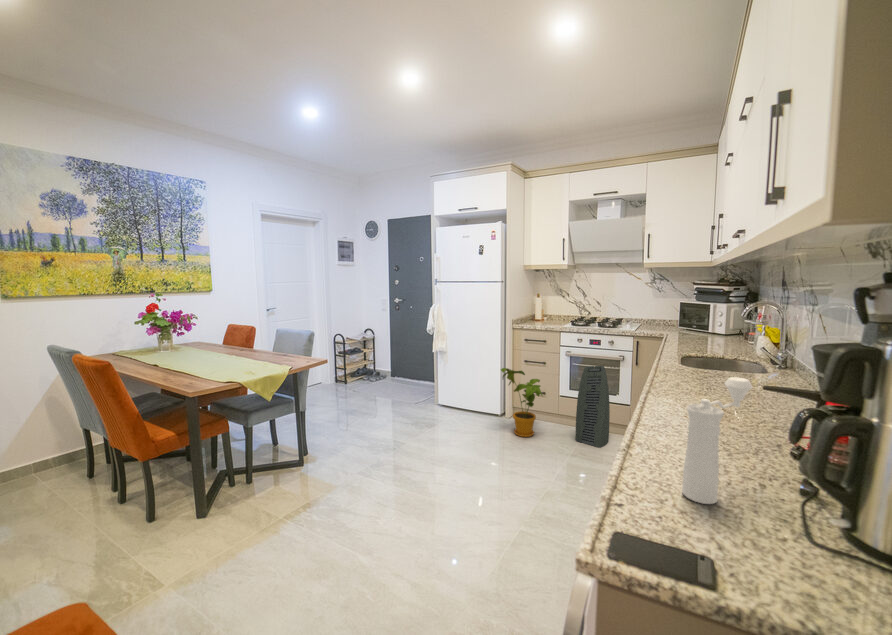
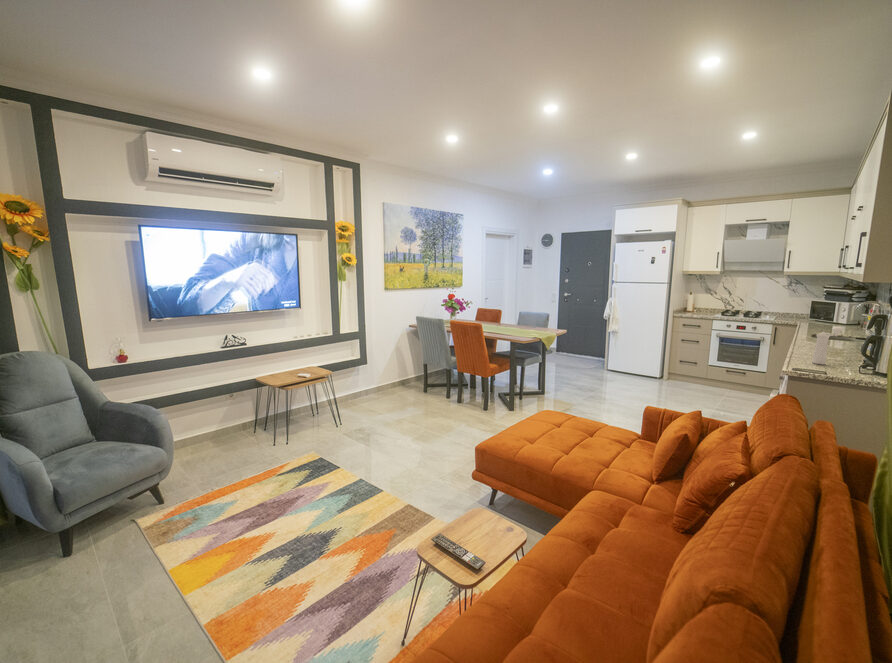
air purifier: present [576,366,610,448] -> none [721,343,750,397]
house plant: present [501,368,542,437] -> none [668,342,699,389]

